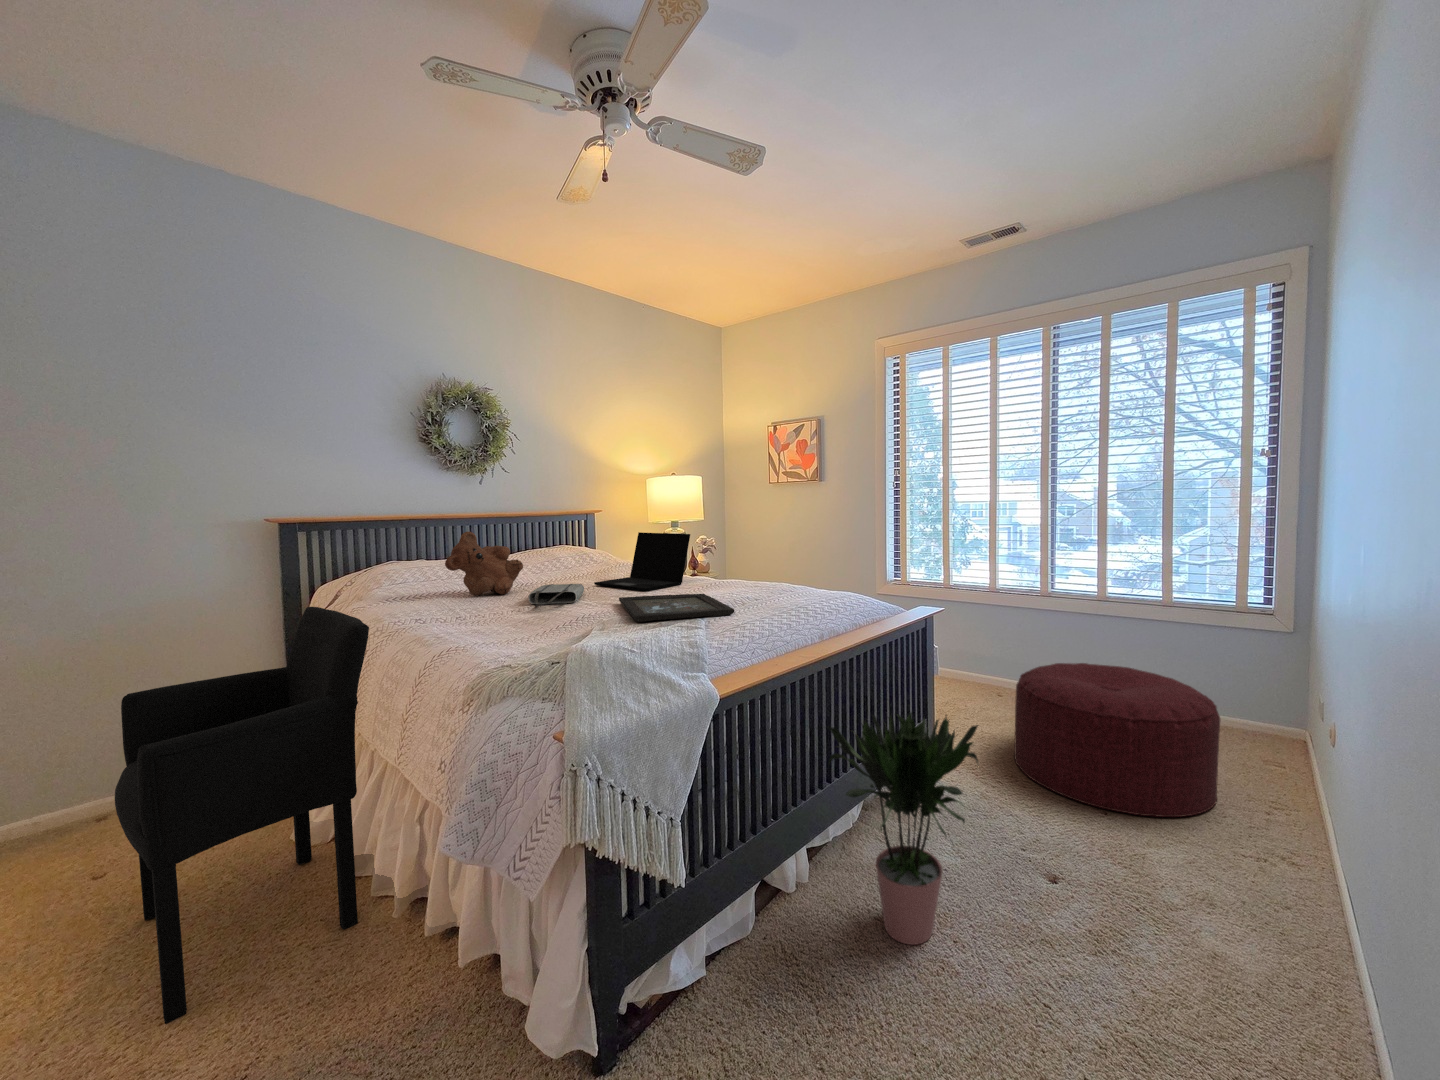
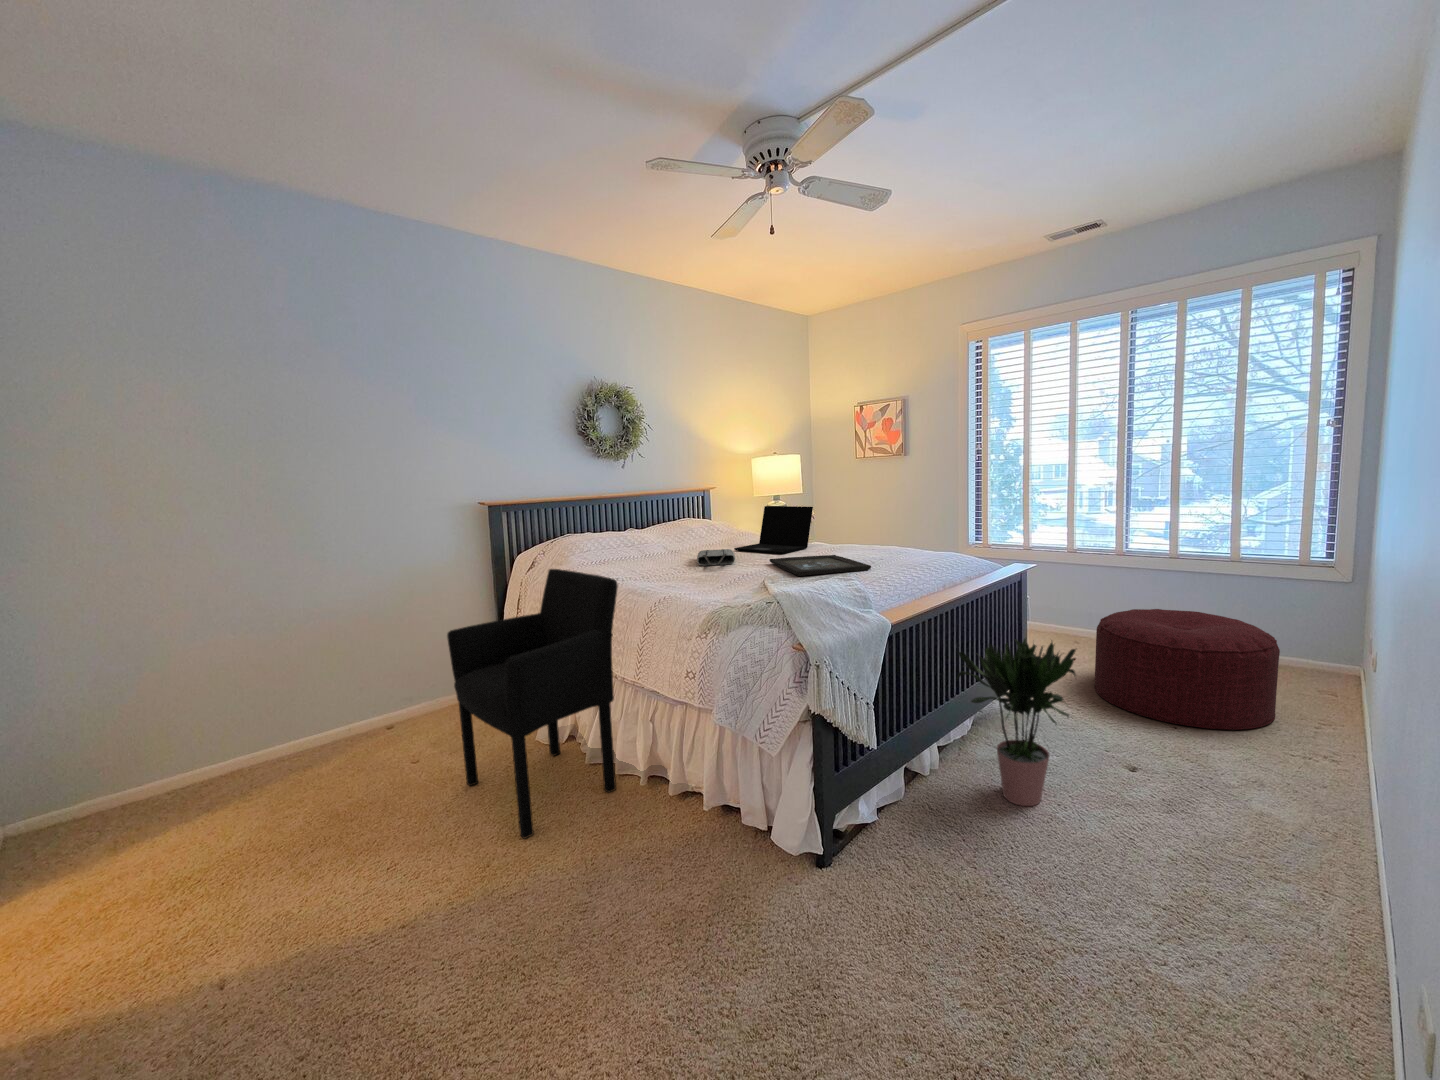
teddy bear: present [445,532,523,595] -> none [624,509,680,560]

